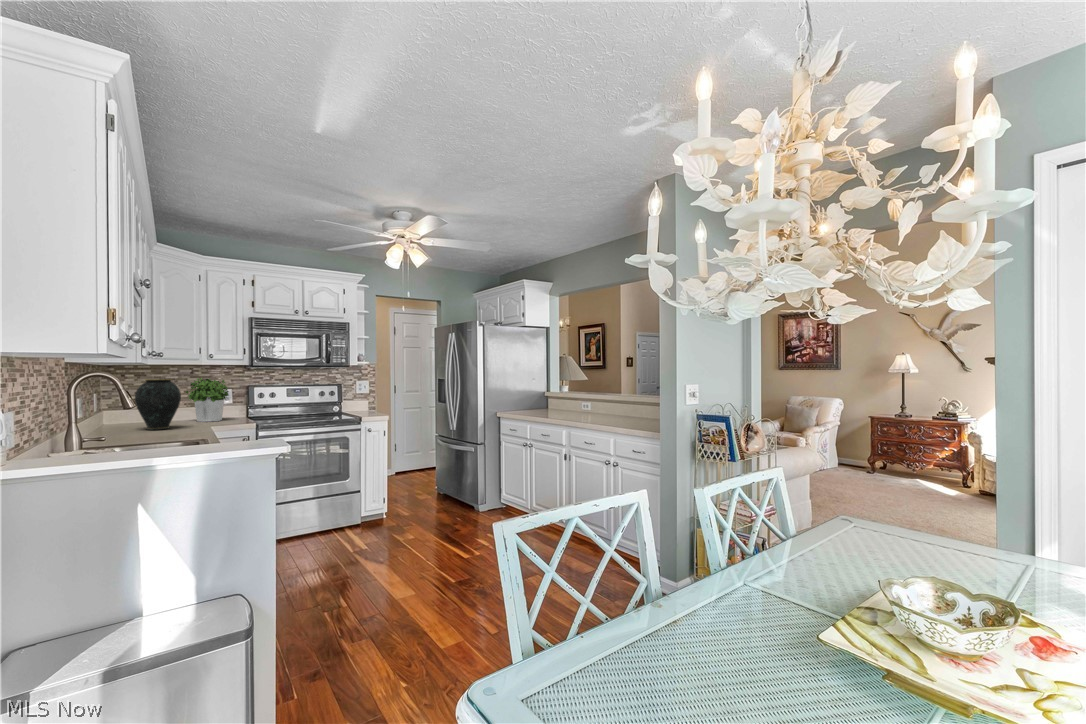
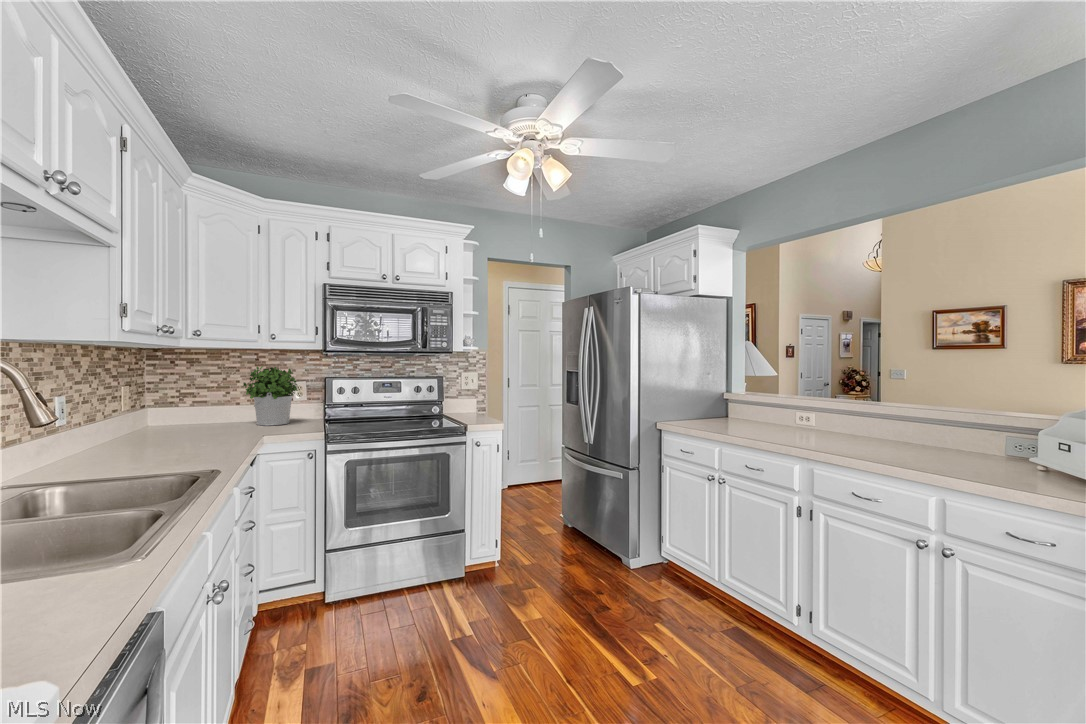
vase: present [135,379,181,430] -> none [156,367,221,441]

